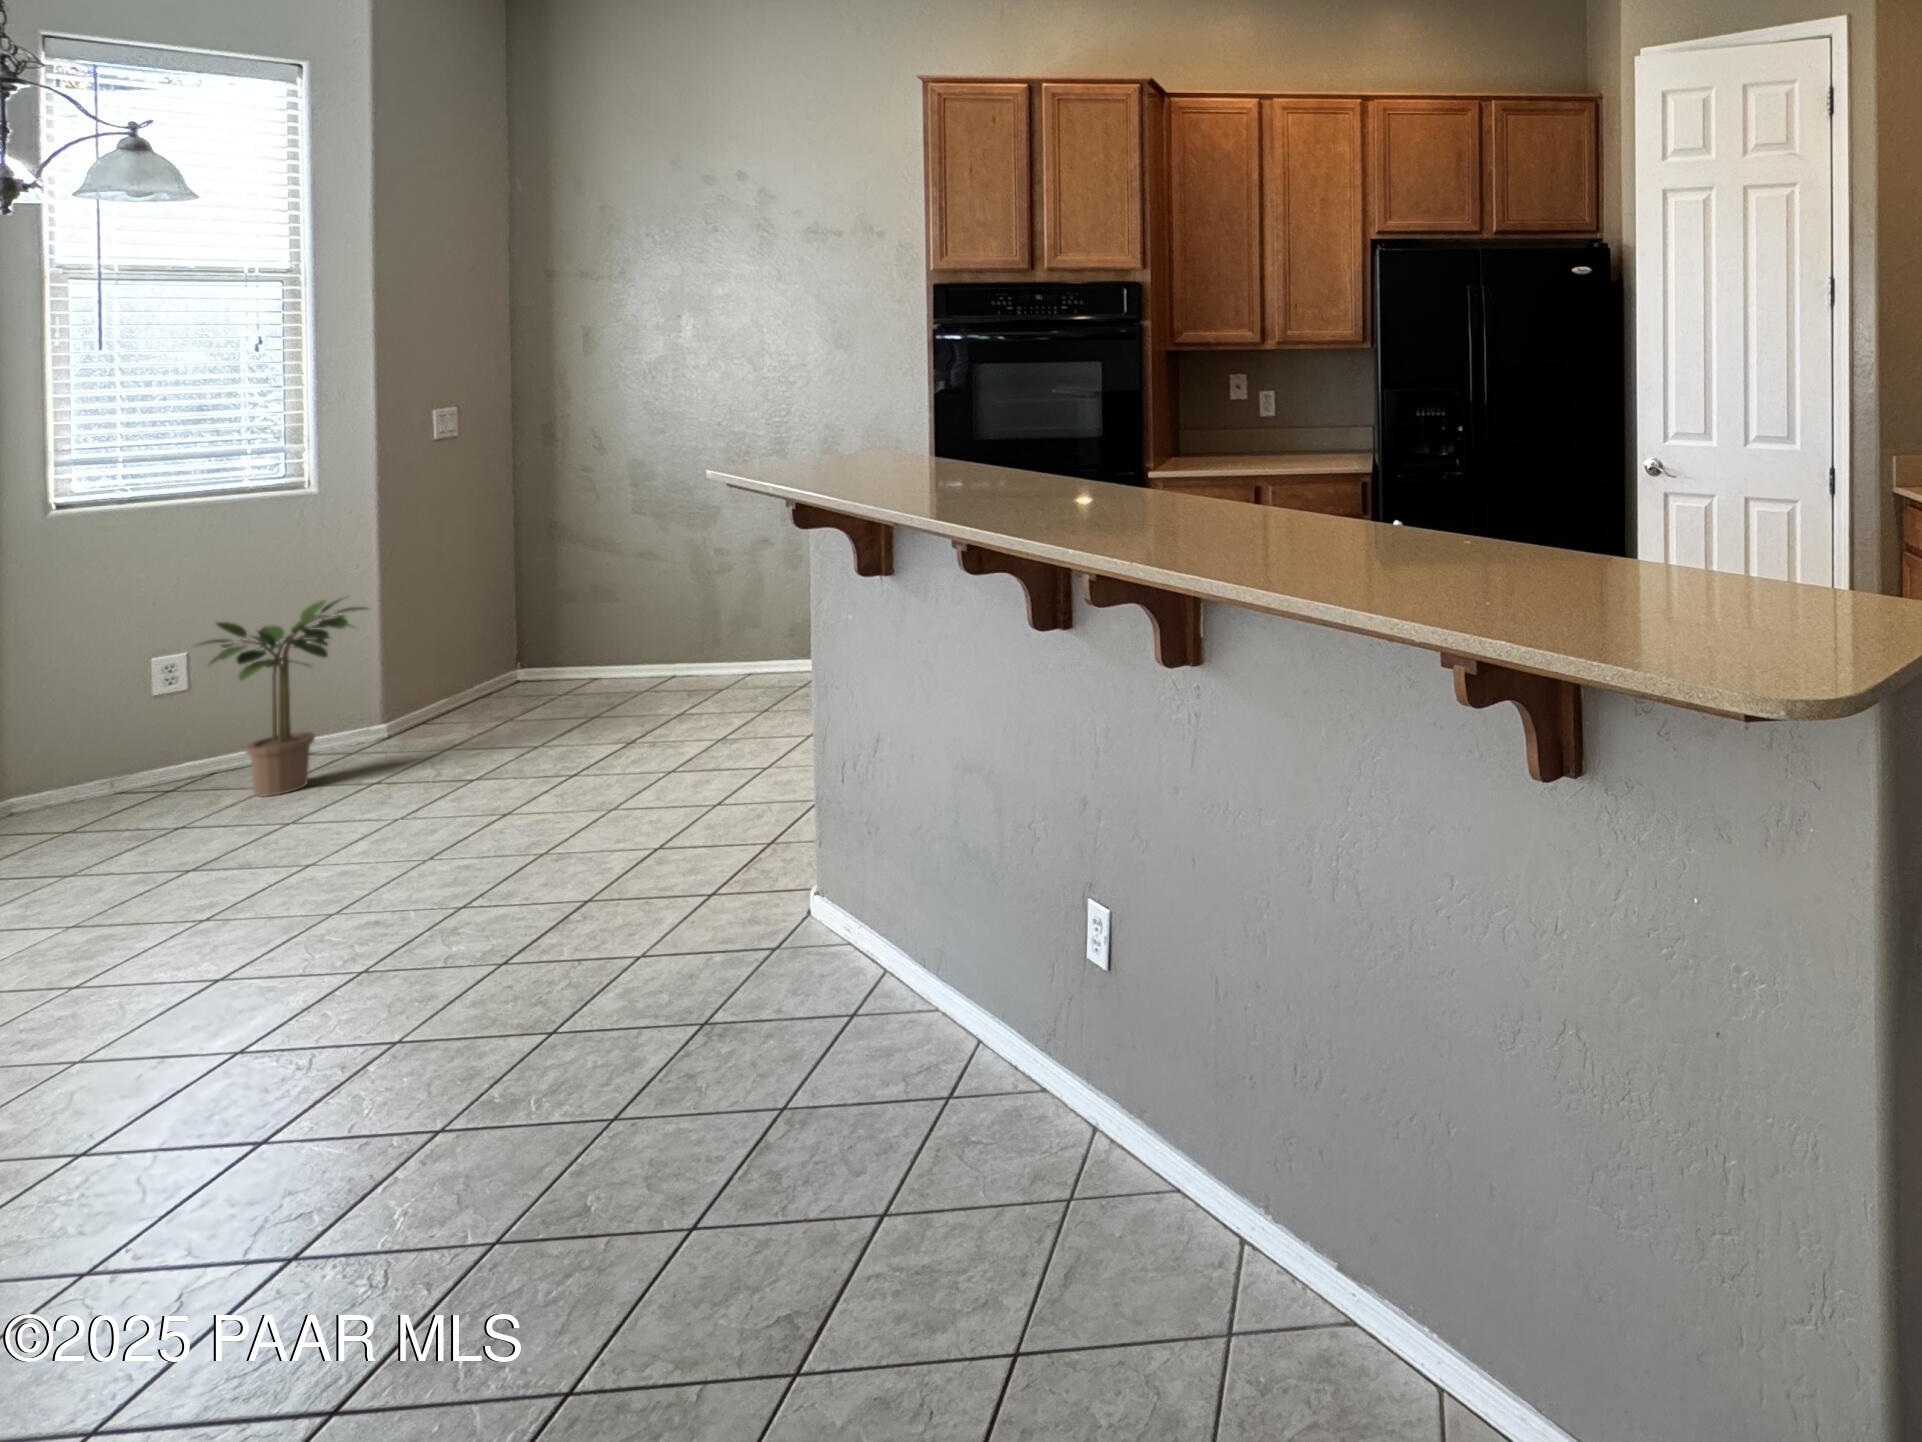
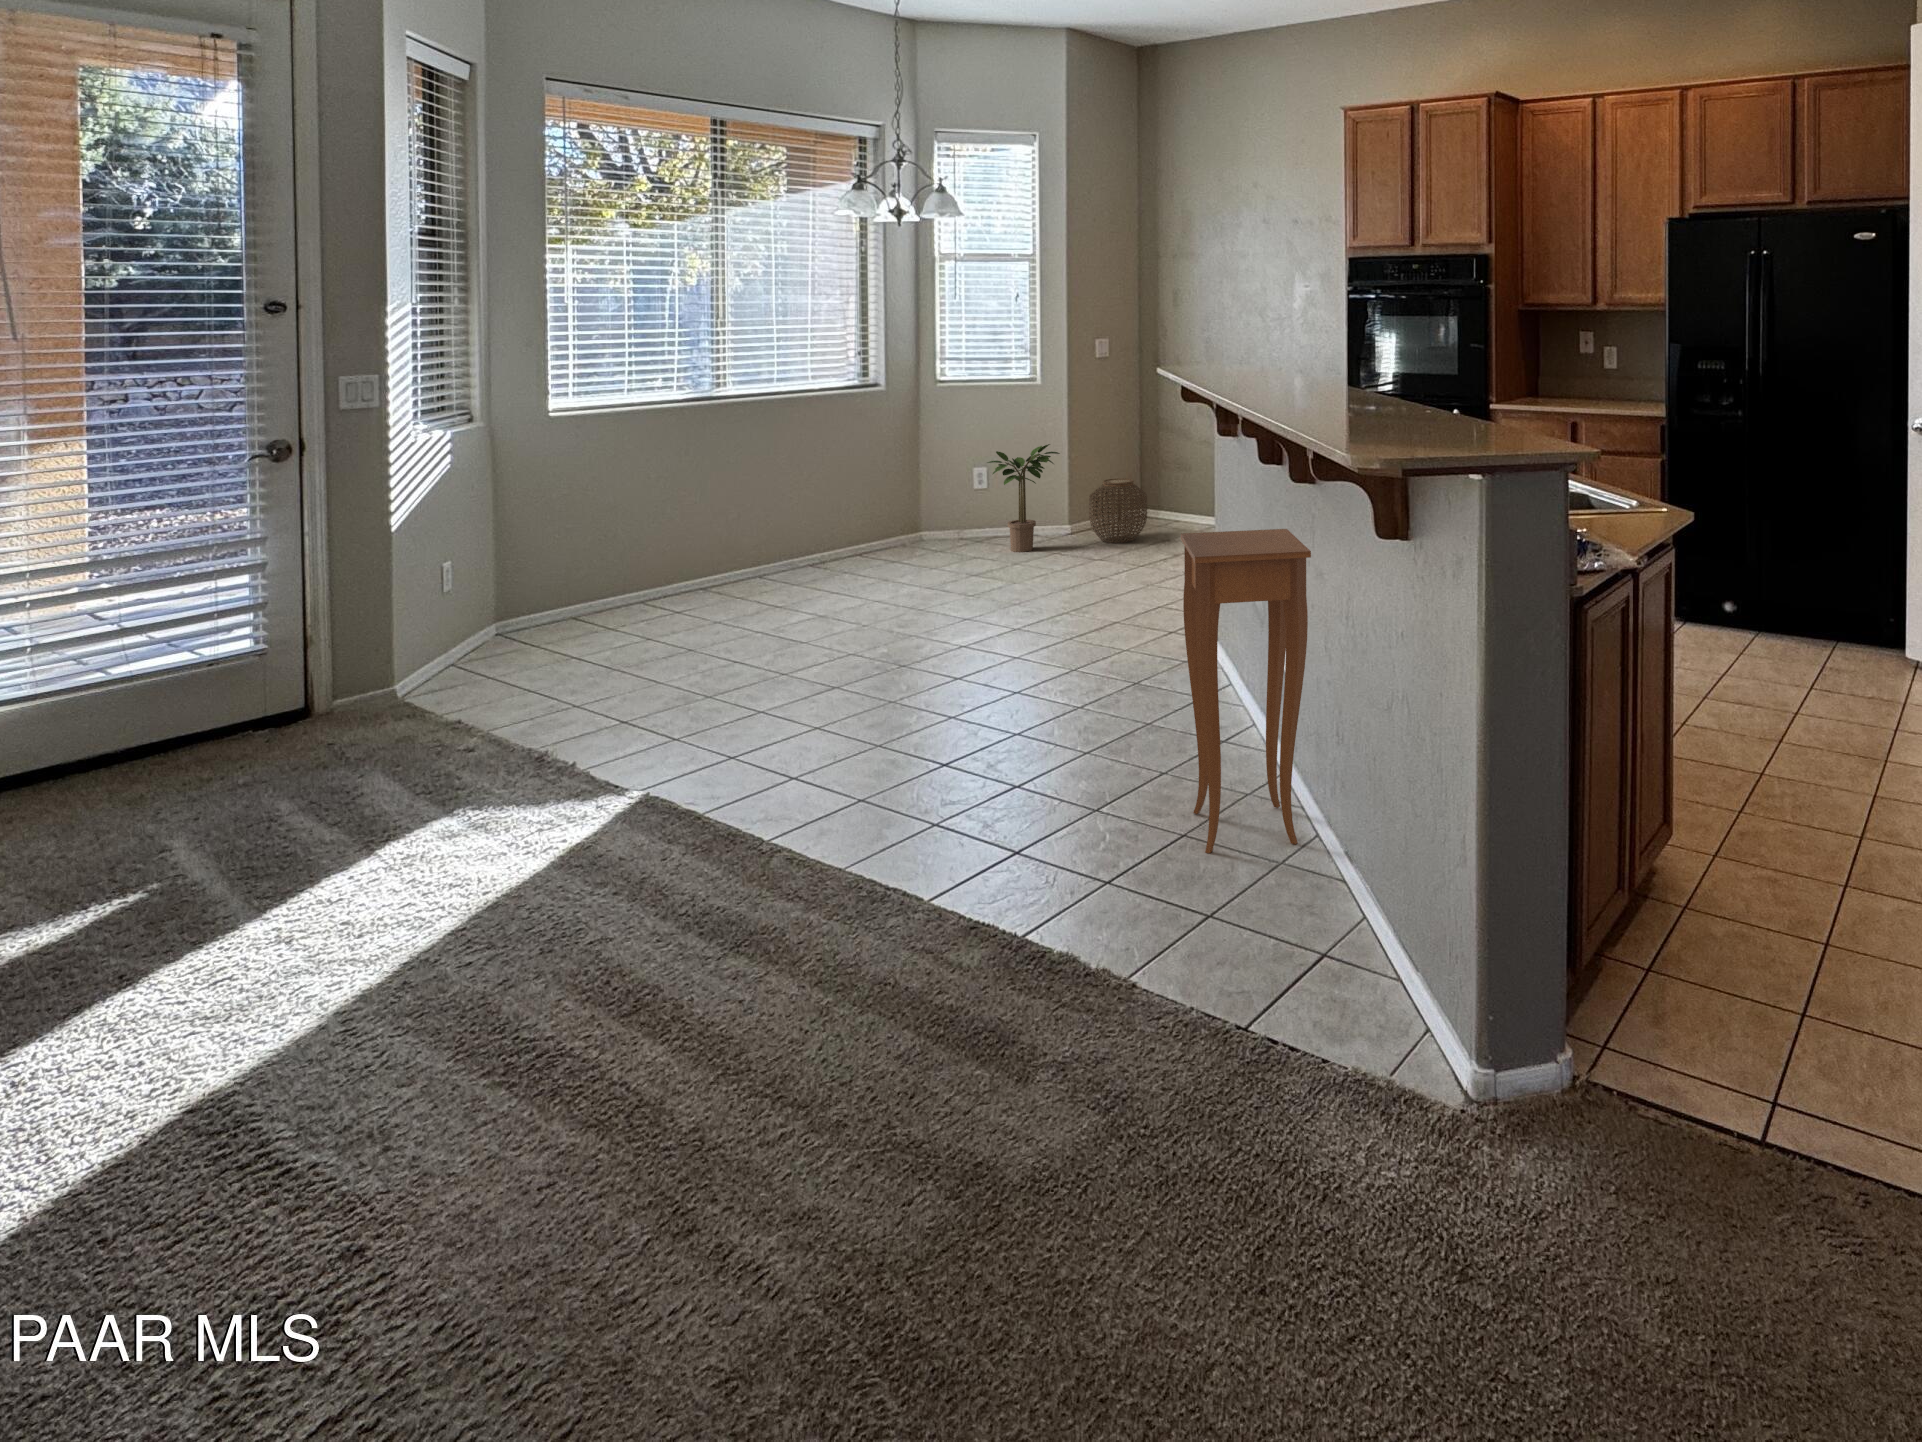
woven basket: none [427,631,549,741] -> present [1089,478,1147,543]
side table: none [973,724,1244,1334] -> present [1181,529,1311,853]

